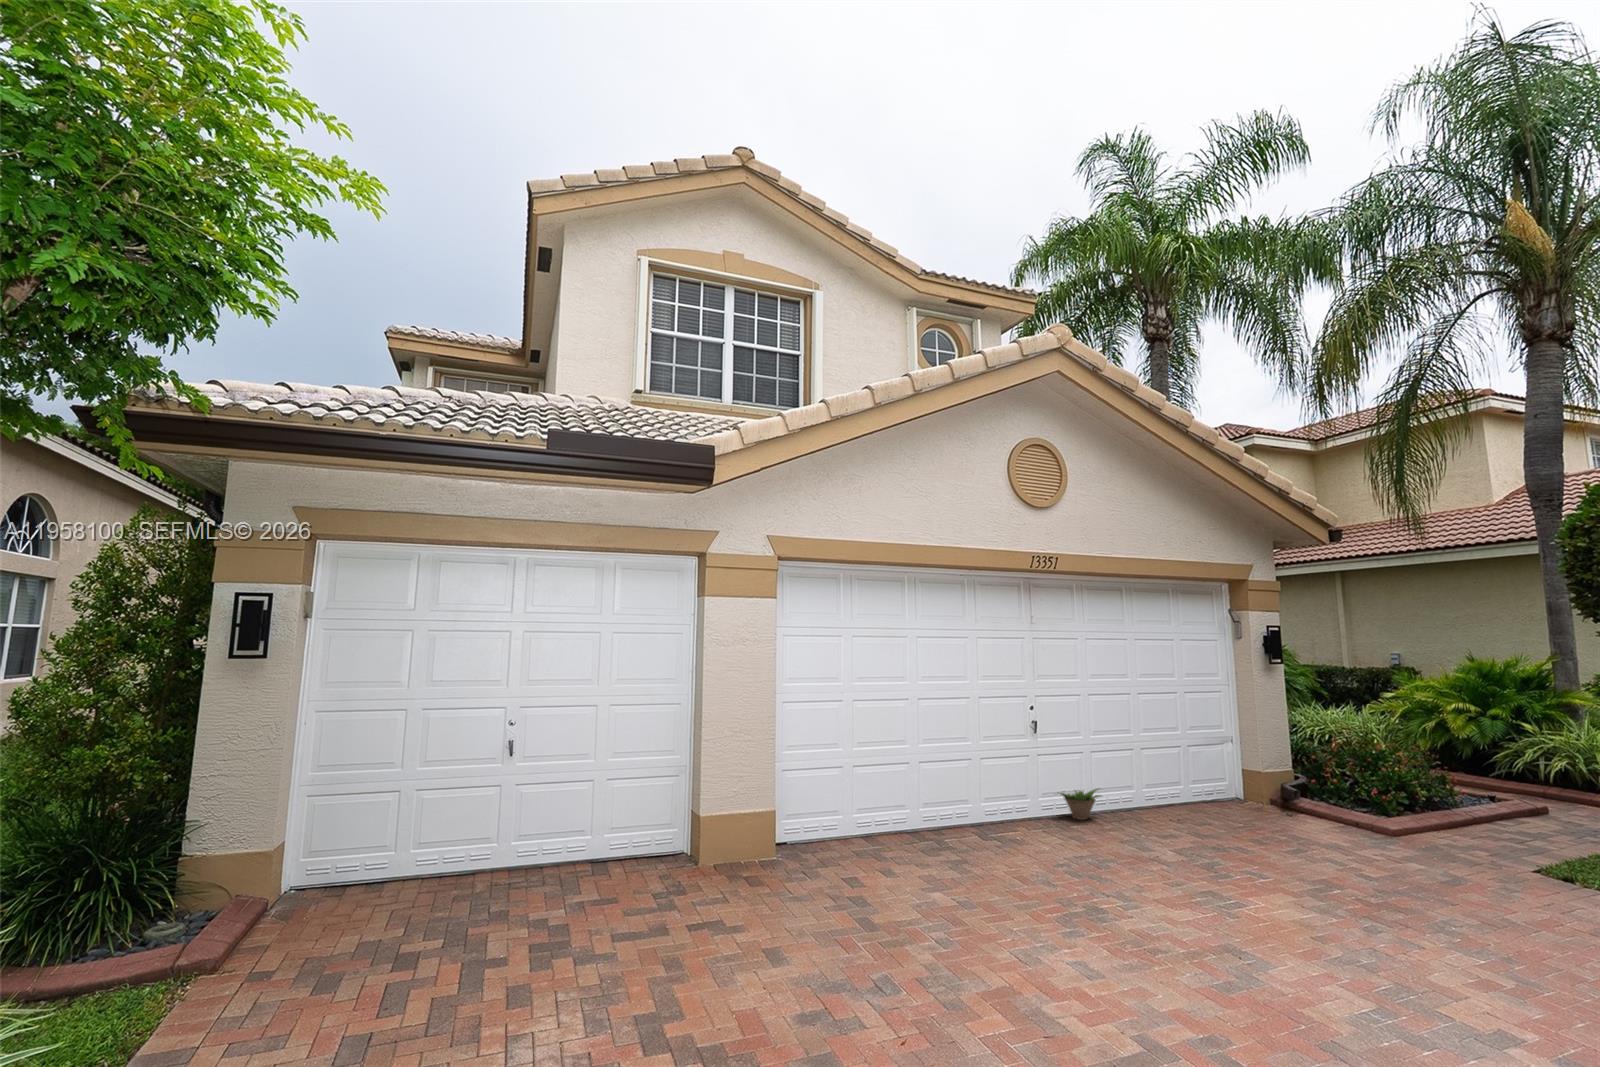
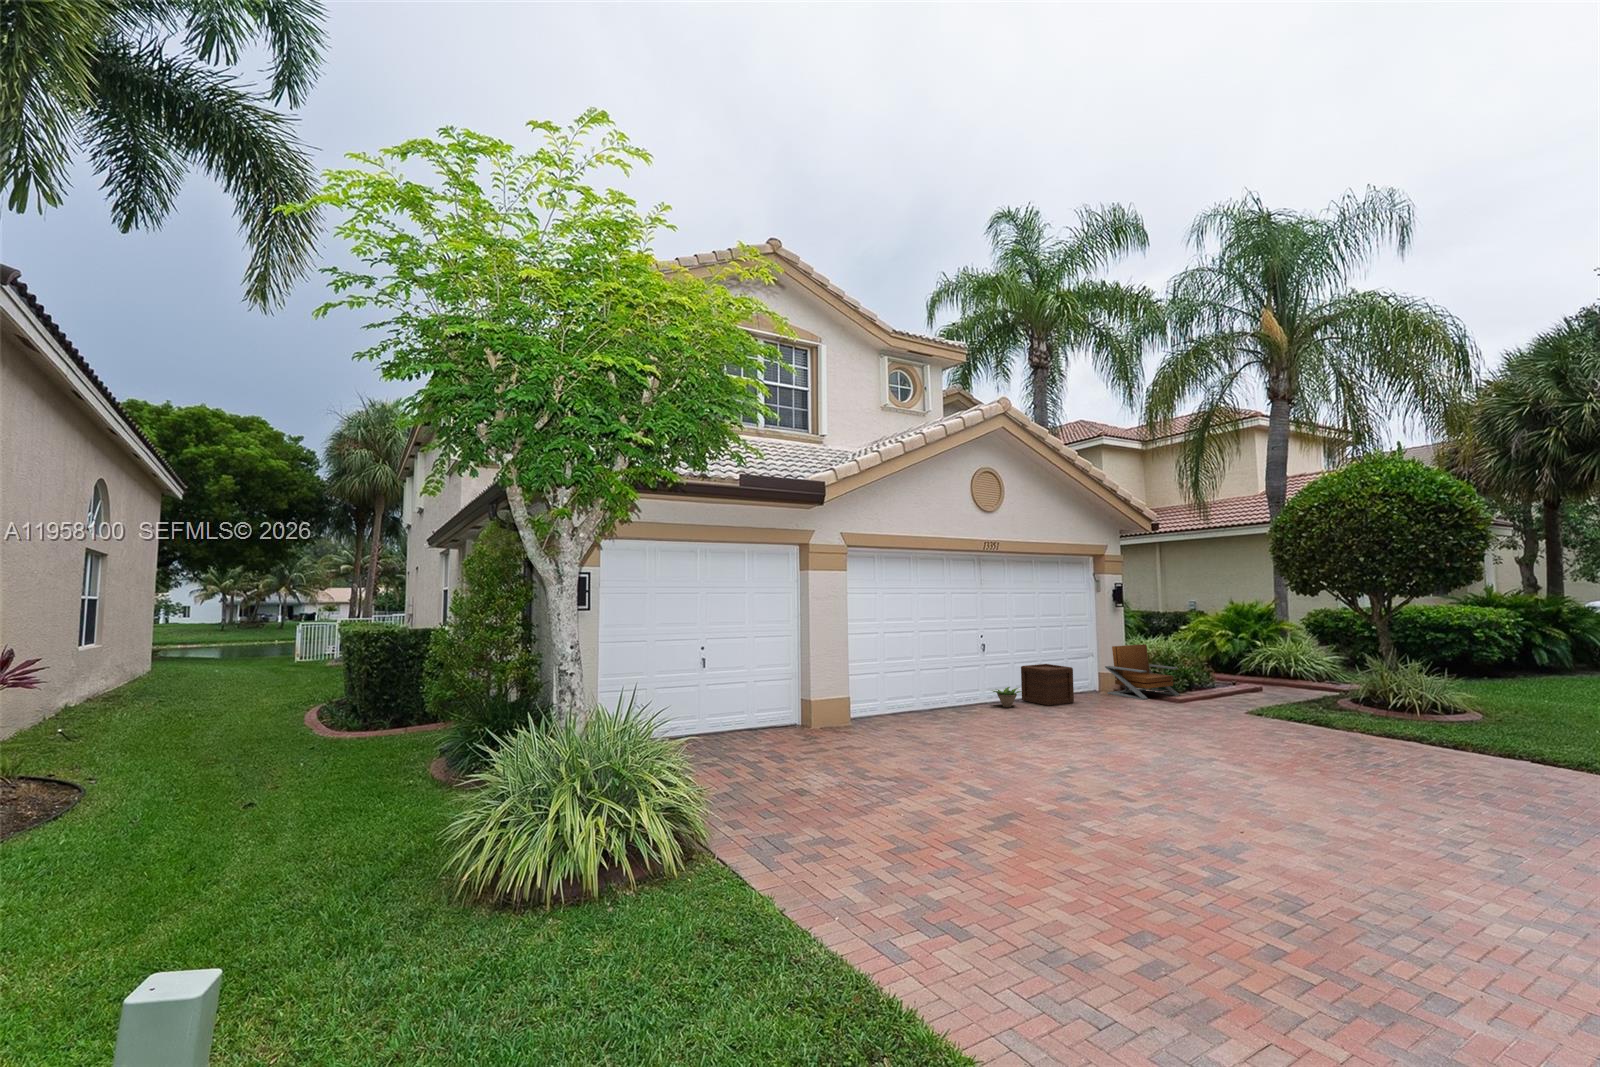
lounge chair: none [1254,724,1389,819] -> present [1105,644,1179,700]
wooden crate: none [1107,750,1197,822] -> present [1021,664,1074,706]

